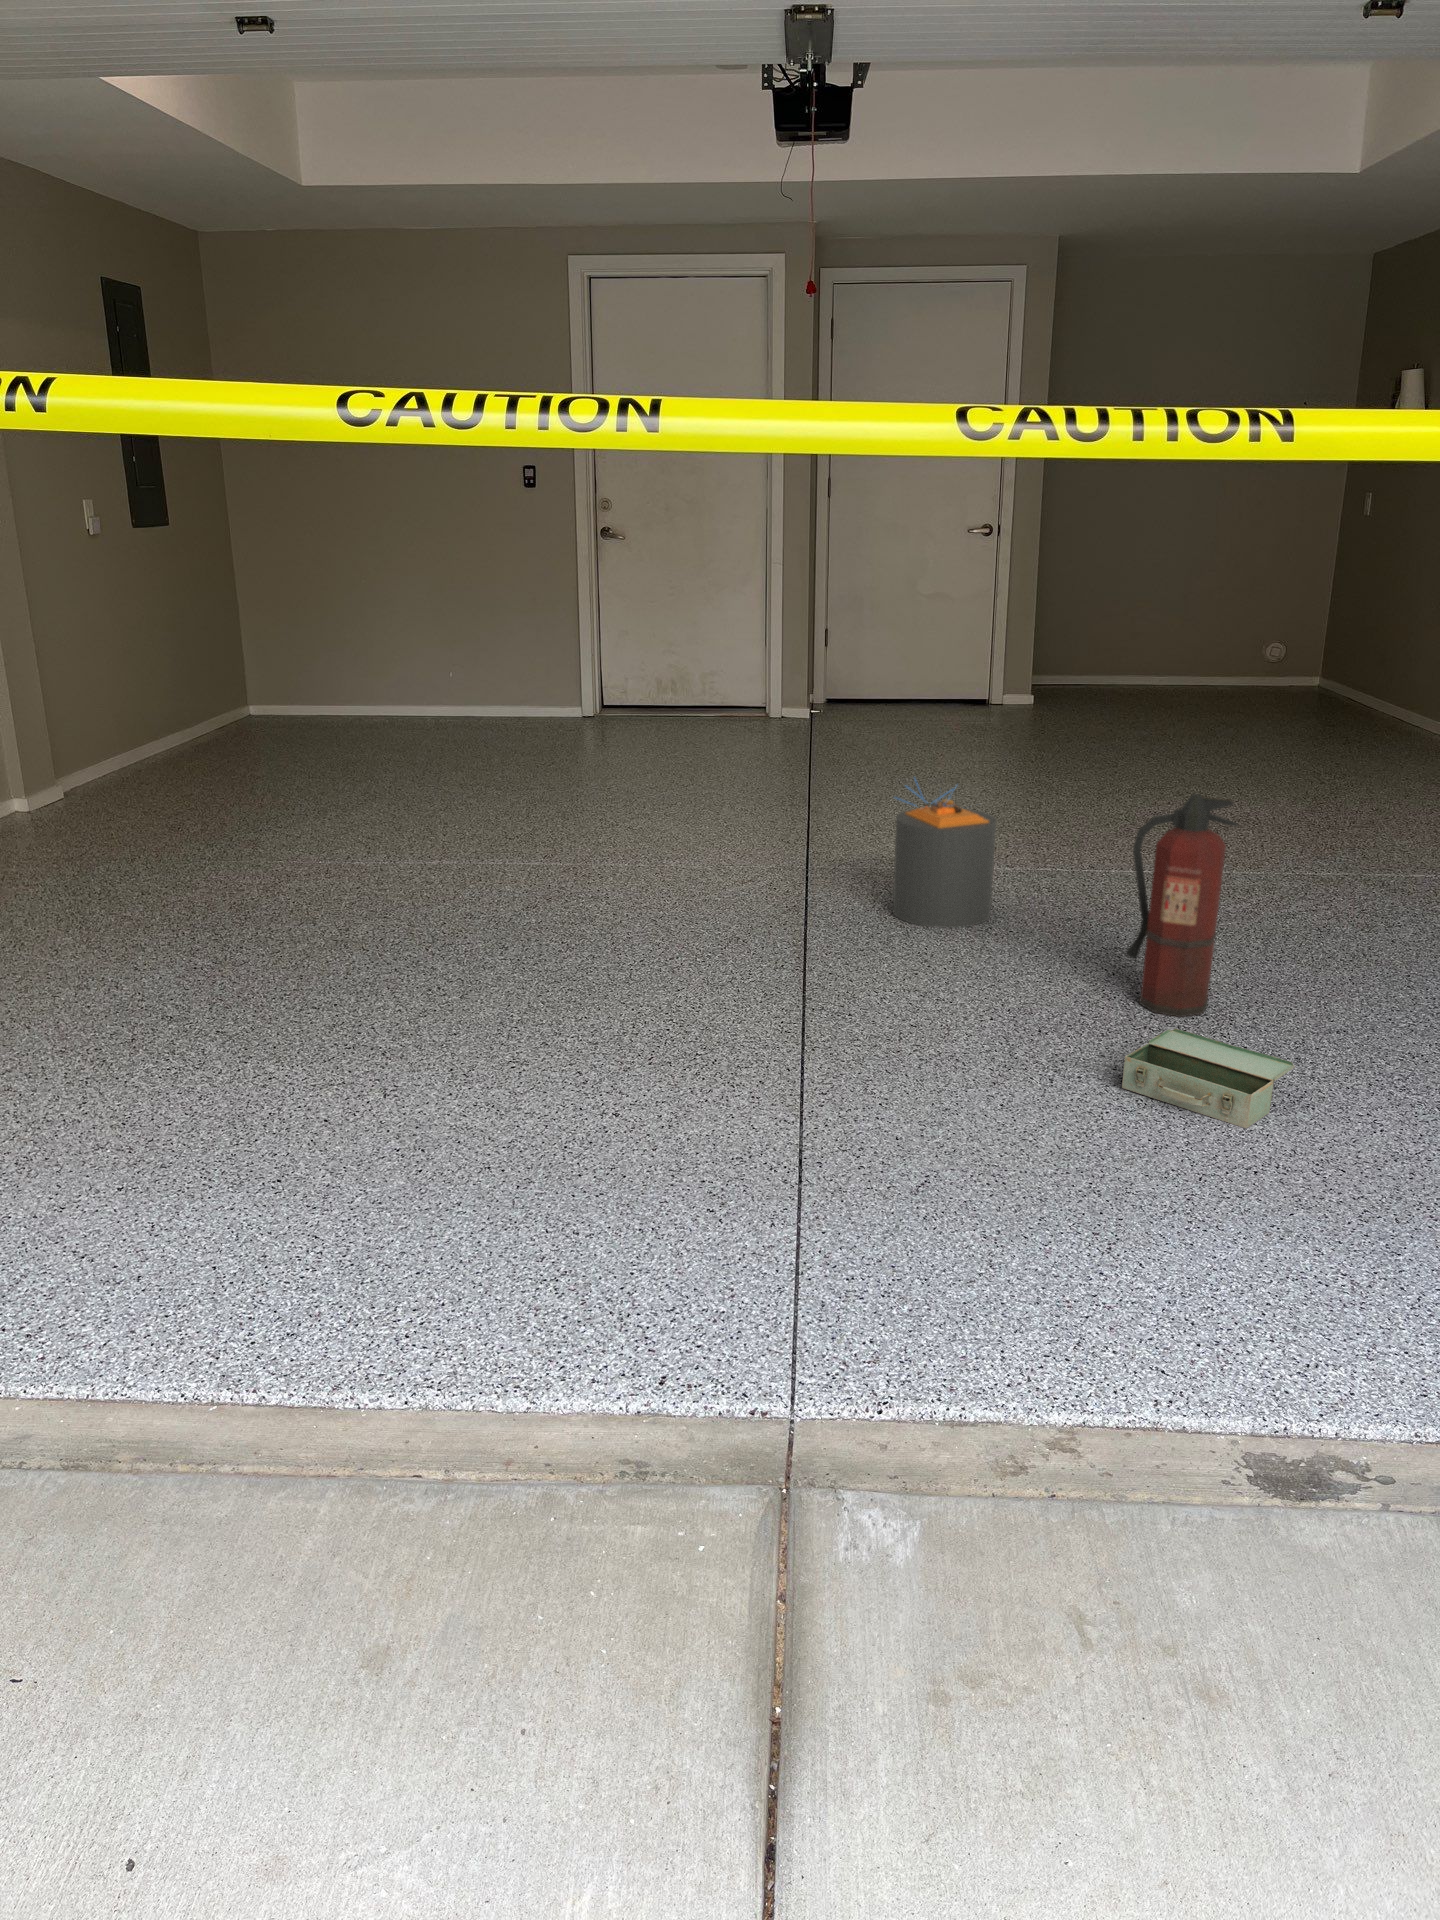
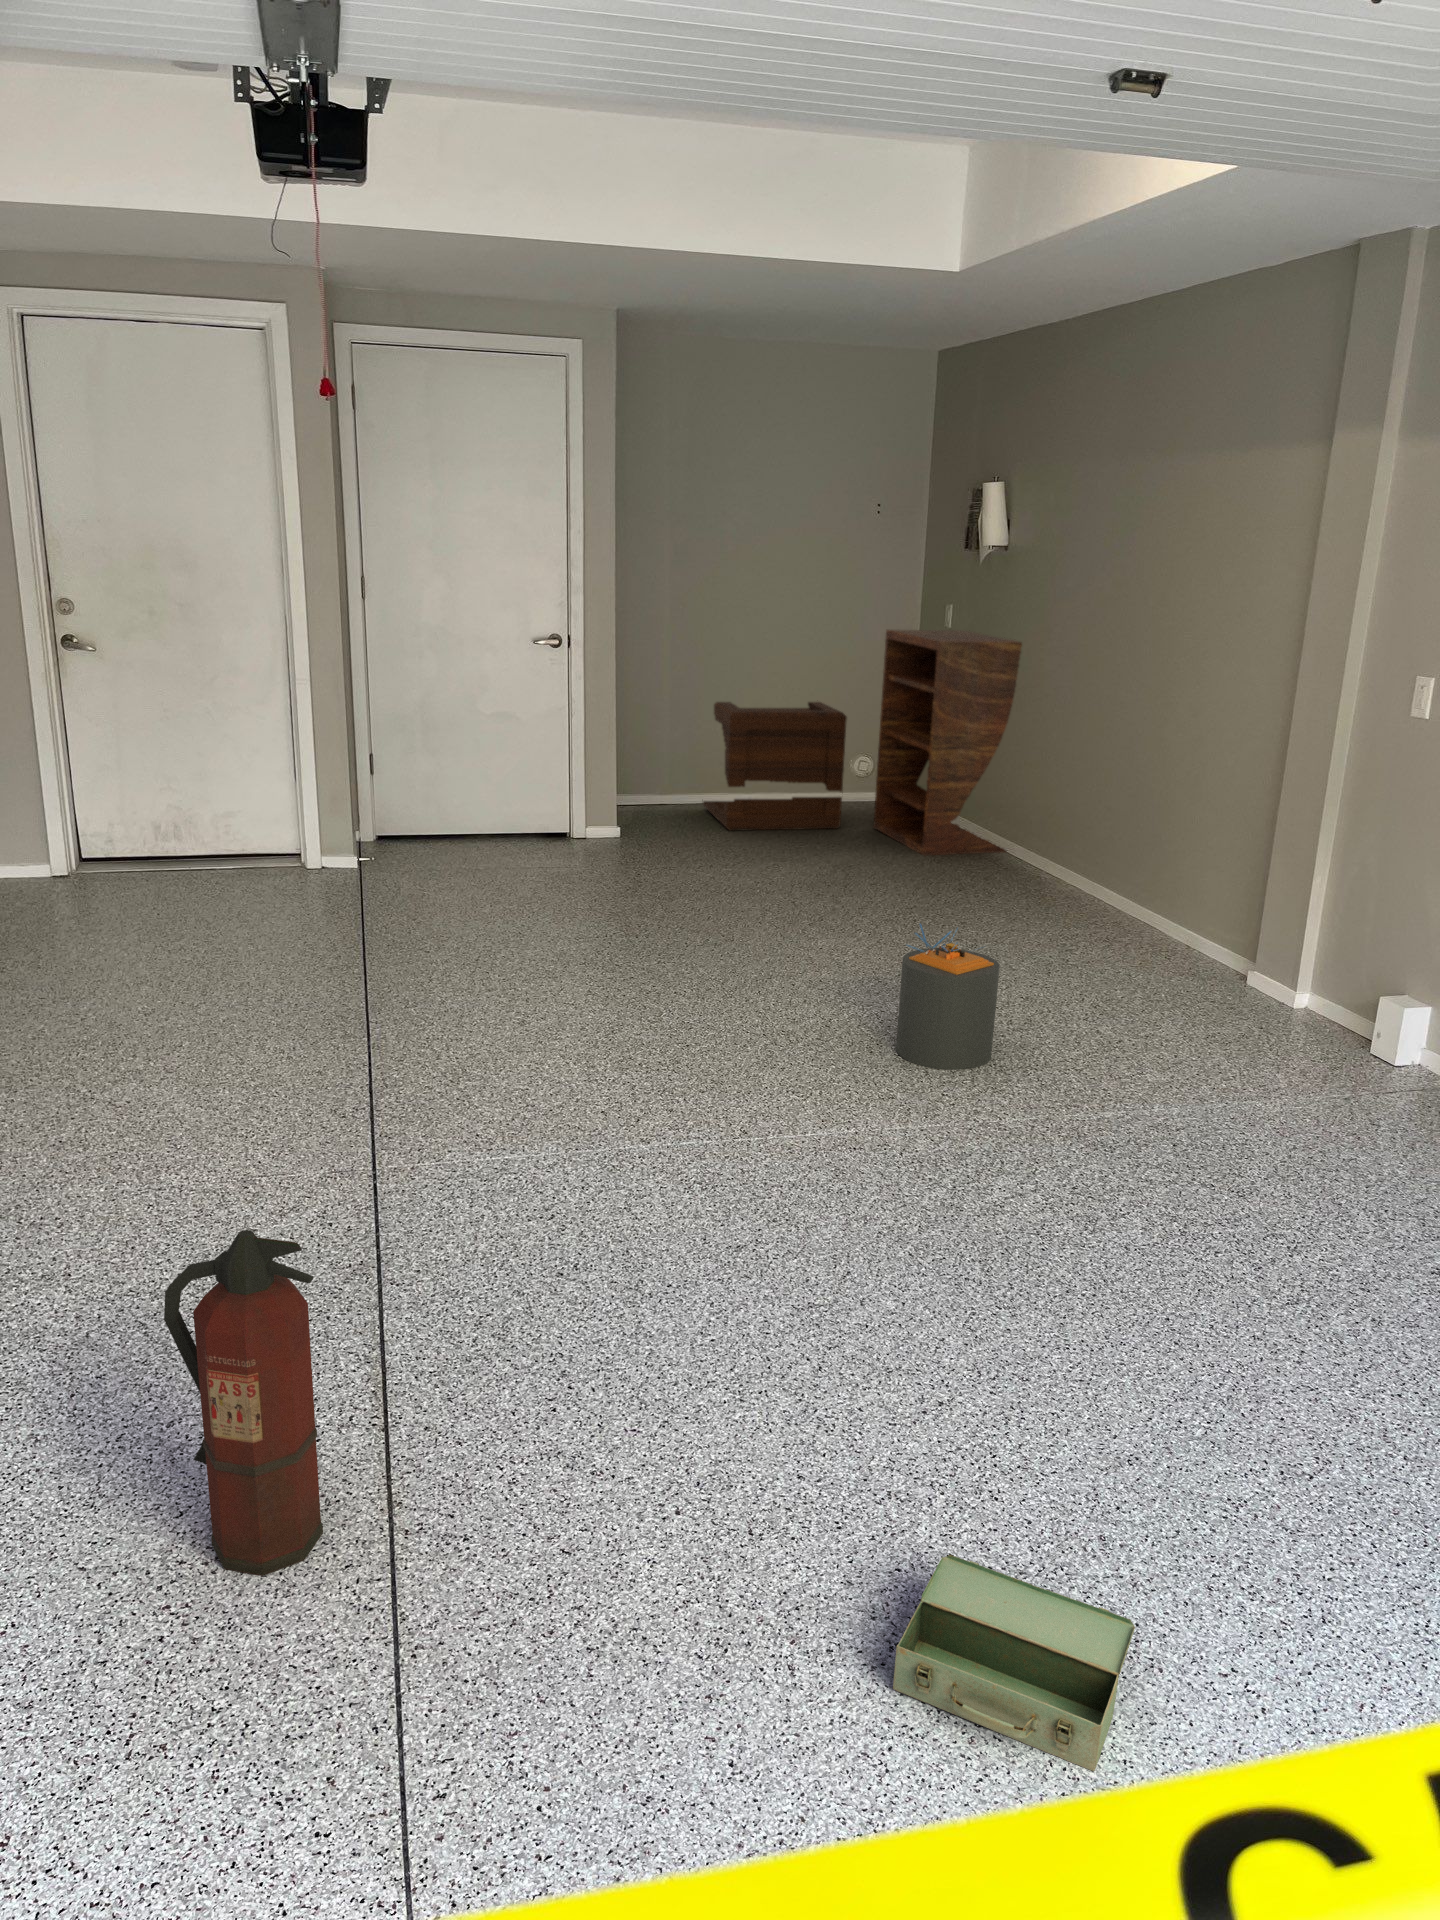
shelving unit: none [1272,517,1433,724] -> present [873,630,1022,855]
wooden crate: none [1113,587,1252,705] -> present [702,702,847,831]
trash can: present [893,779,996,928] -> present [896,924,1000,1070]
fire extinguisher: present [1126,794,1237,1017] -> present [164,1230,323,1576]

